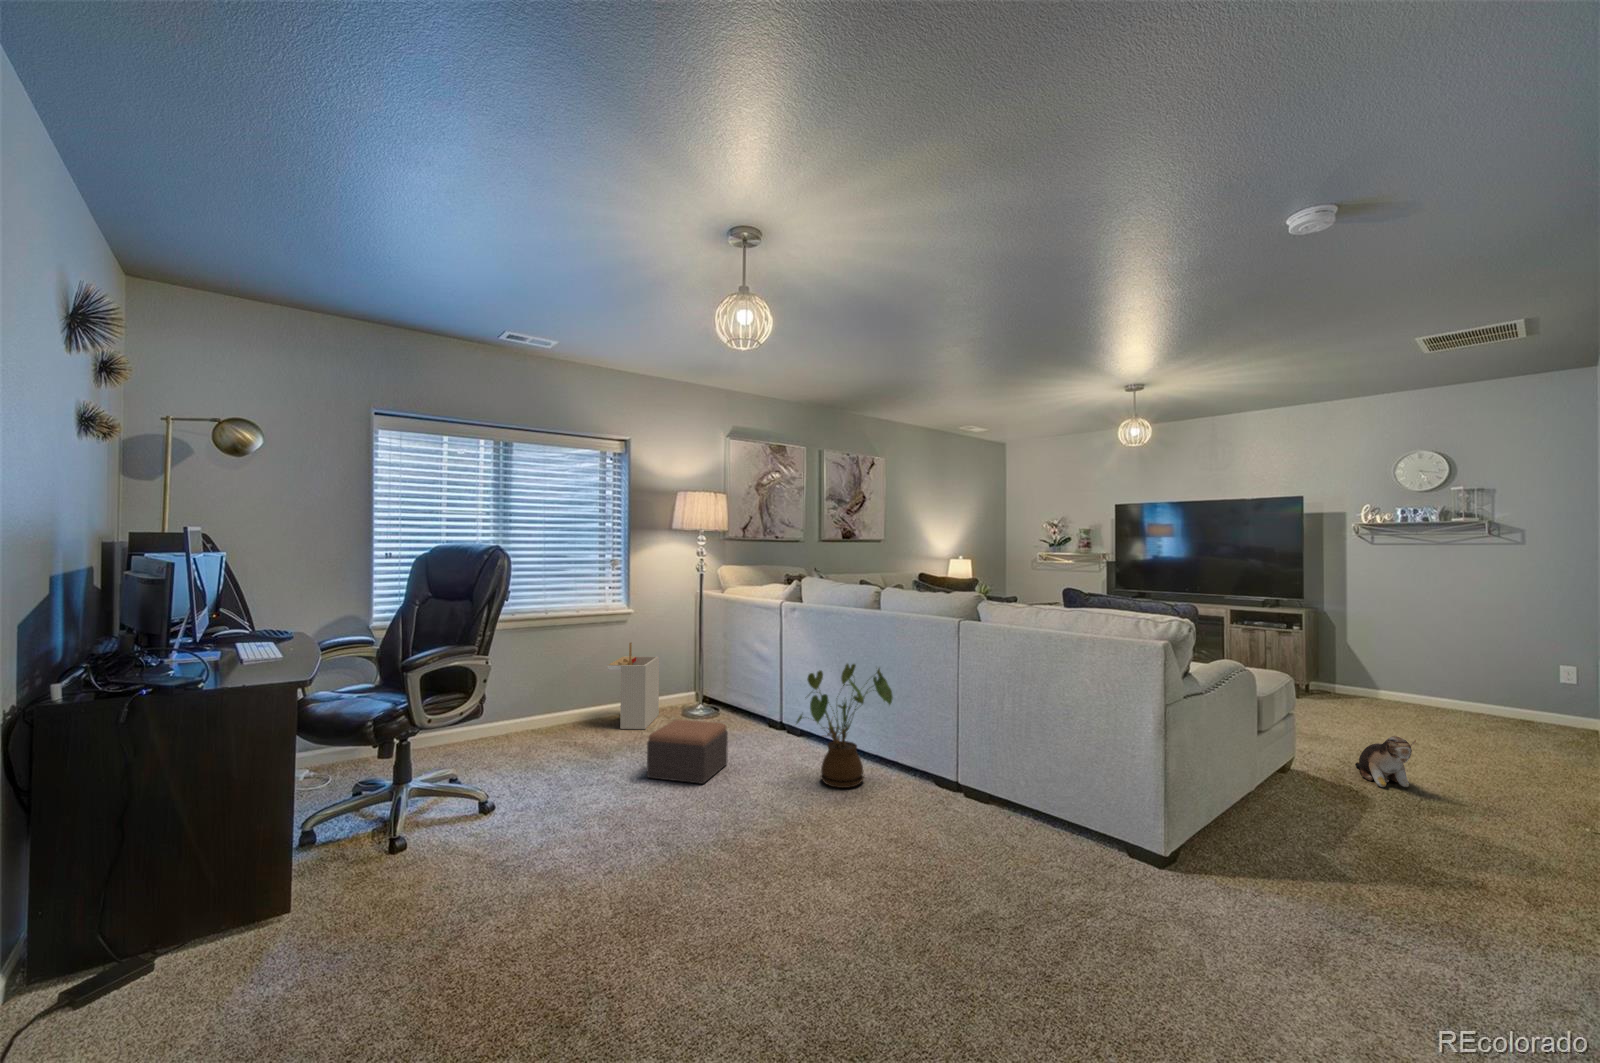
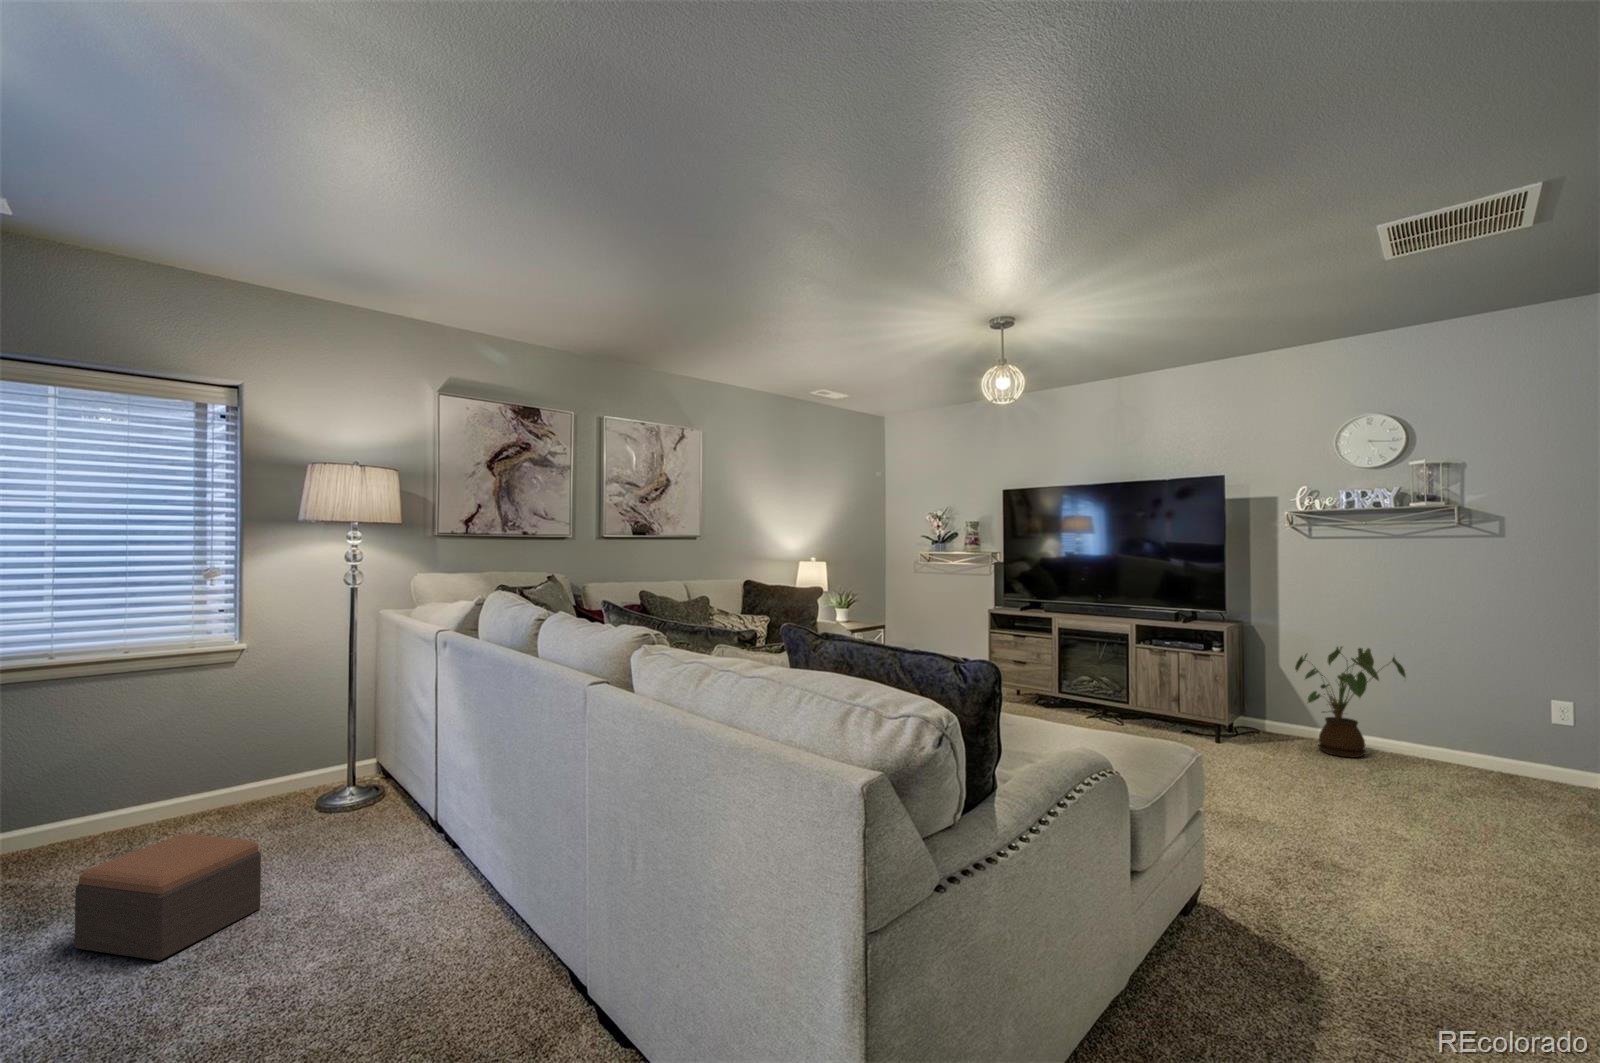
storage bin: present [608,642,659,729] -> none [158,695,276,832]
house plant: present [796,664,893,788] -> present [1295,647,1406,758]
plush toy: present [1355,736,1416,787] -> none [1263,840,1343,921]

